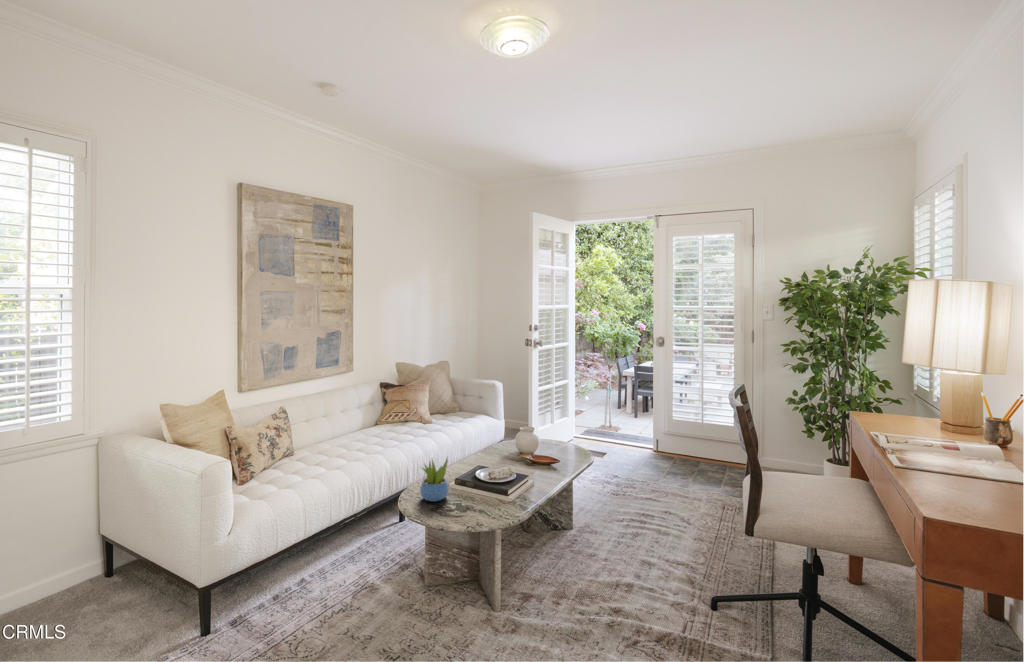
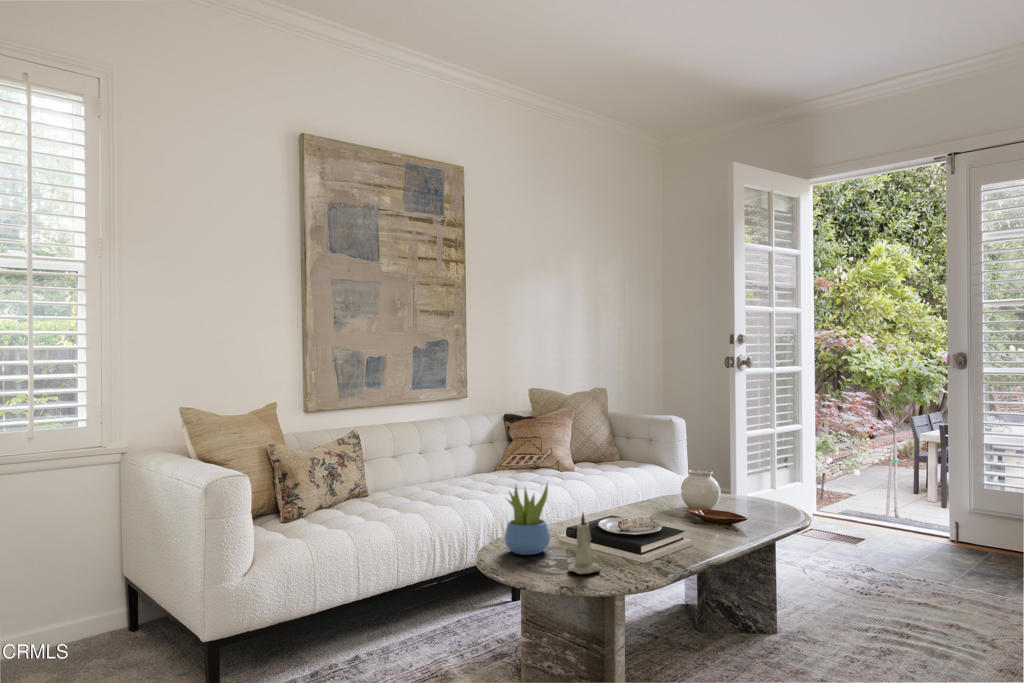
candle: none [465,477,484,514] -> present [568,513,600,574]

